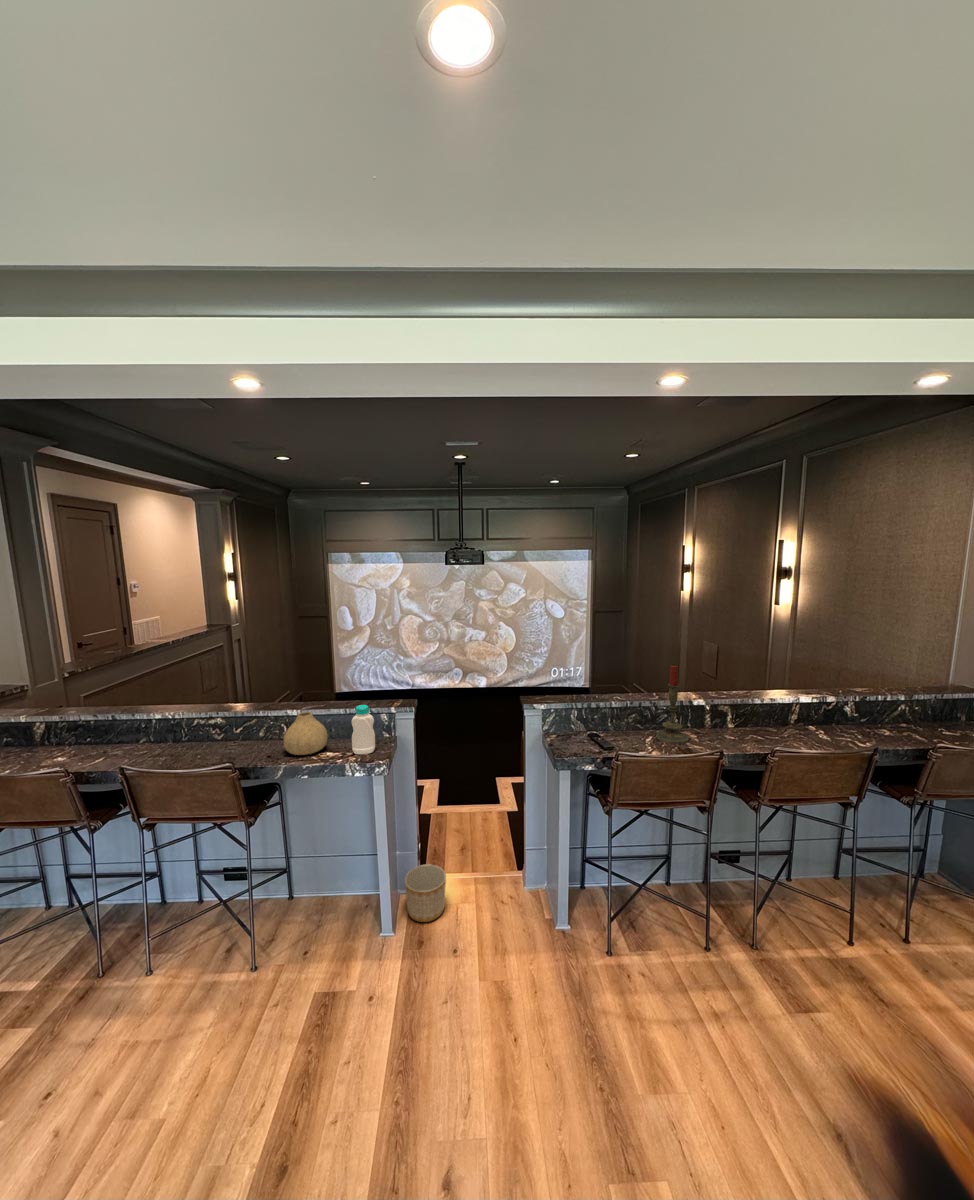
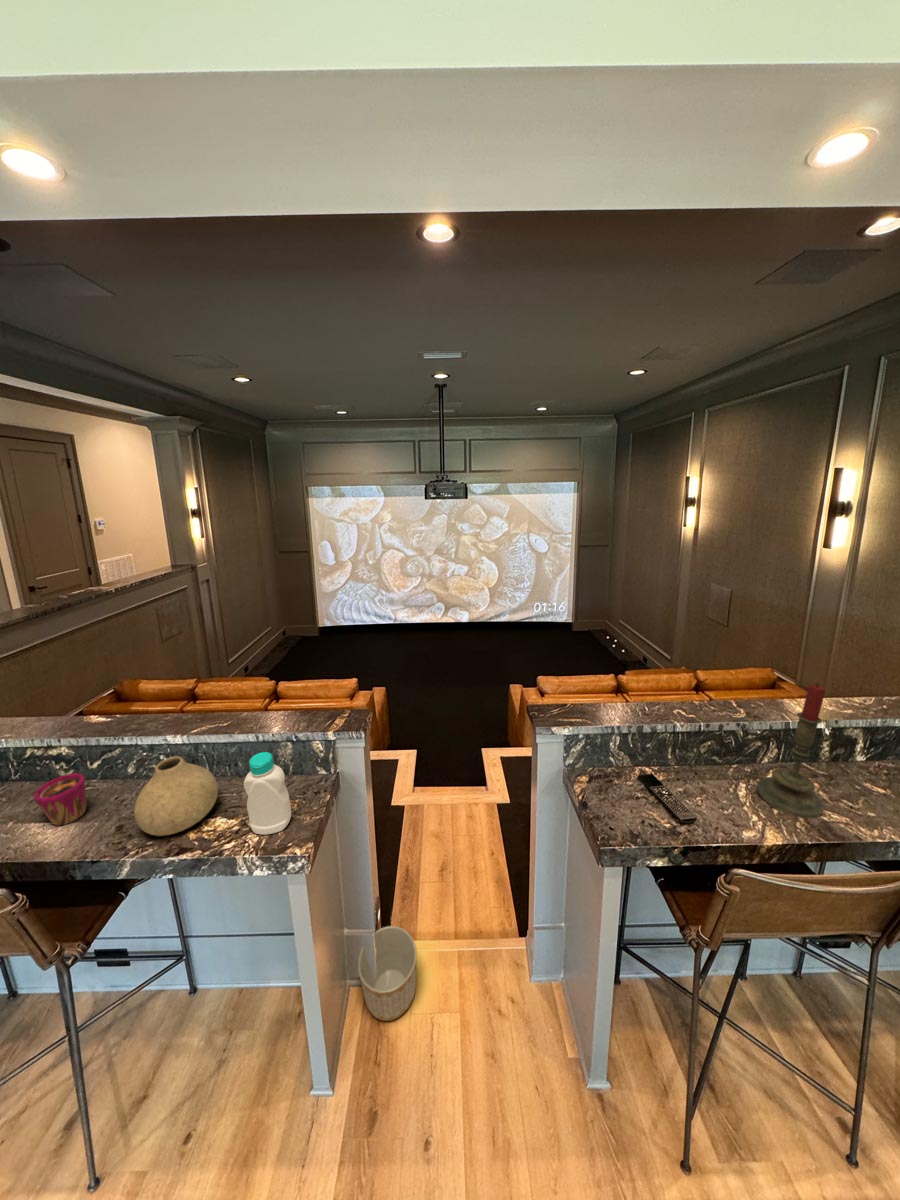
cup: none [217,726,247,755] -> present [33,773,87,825]

